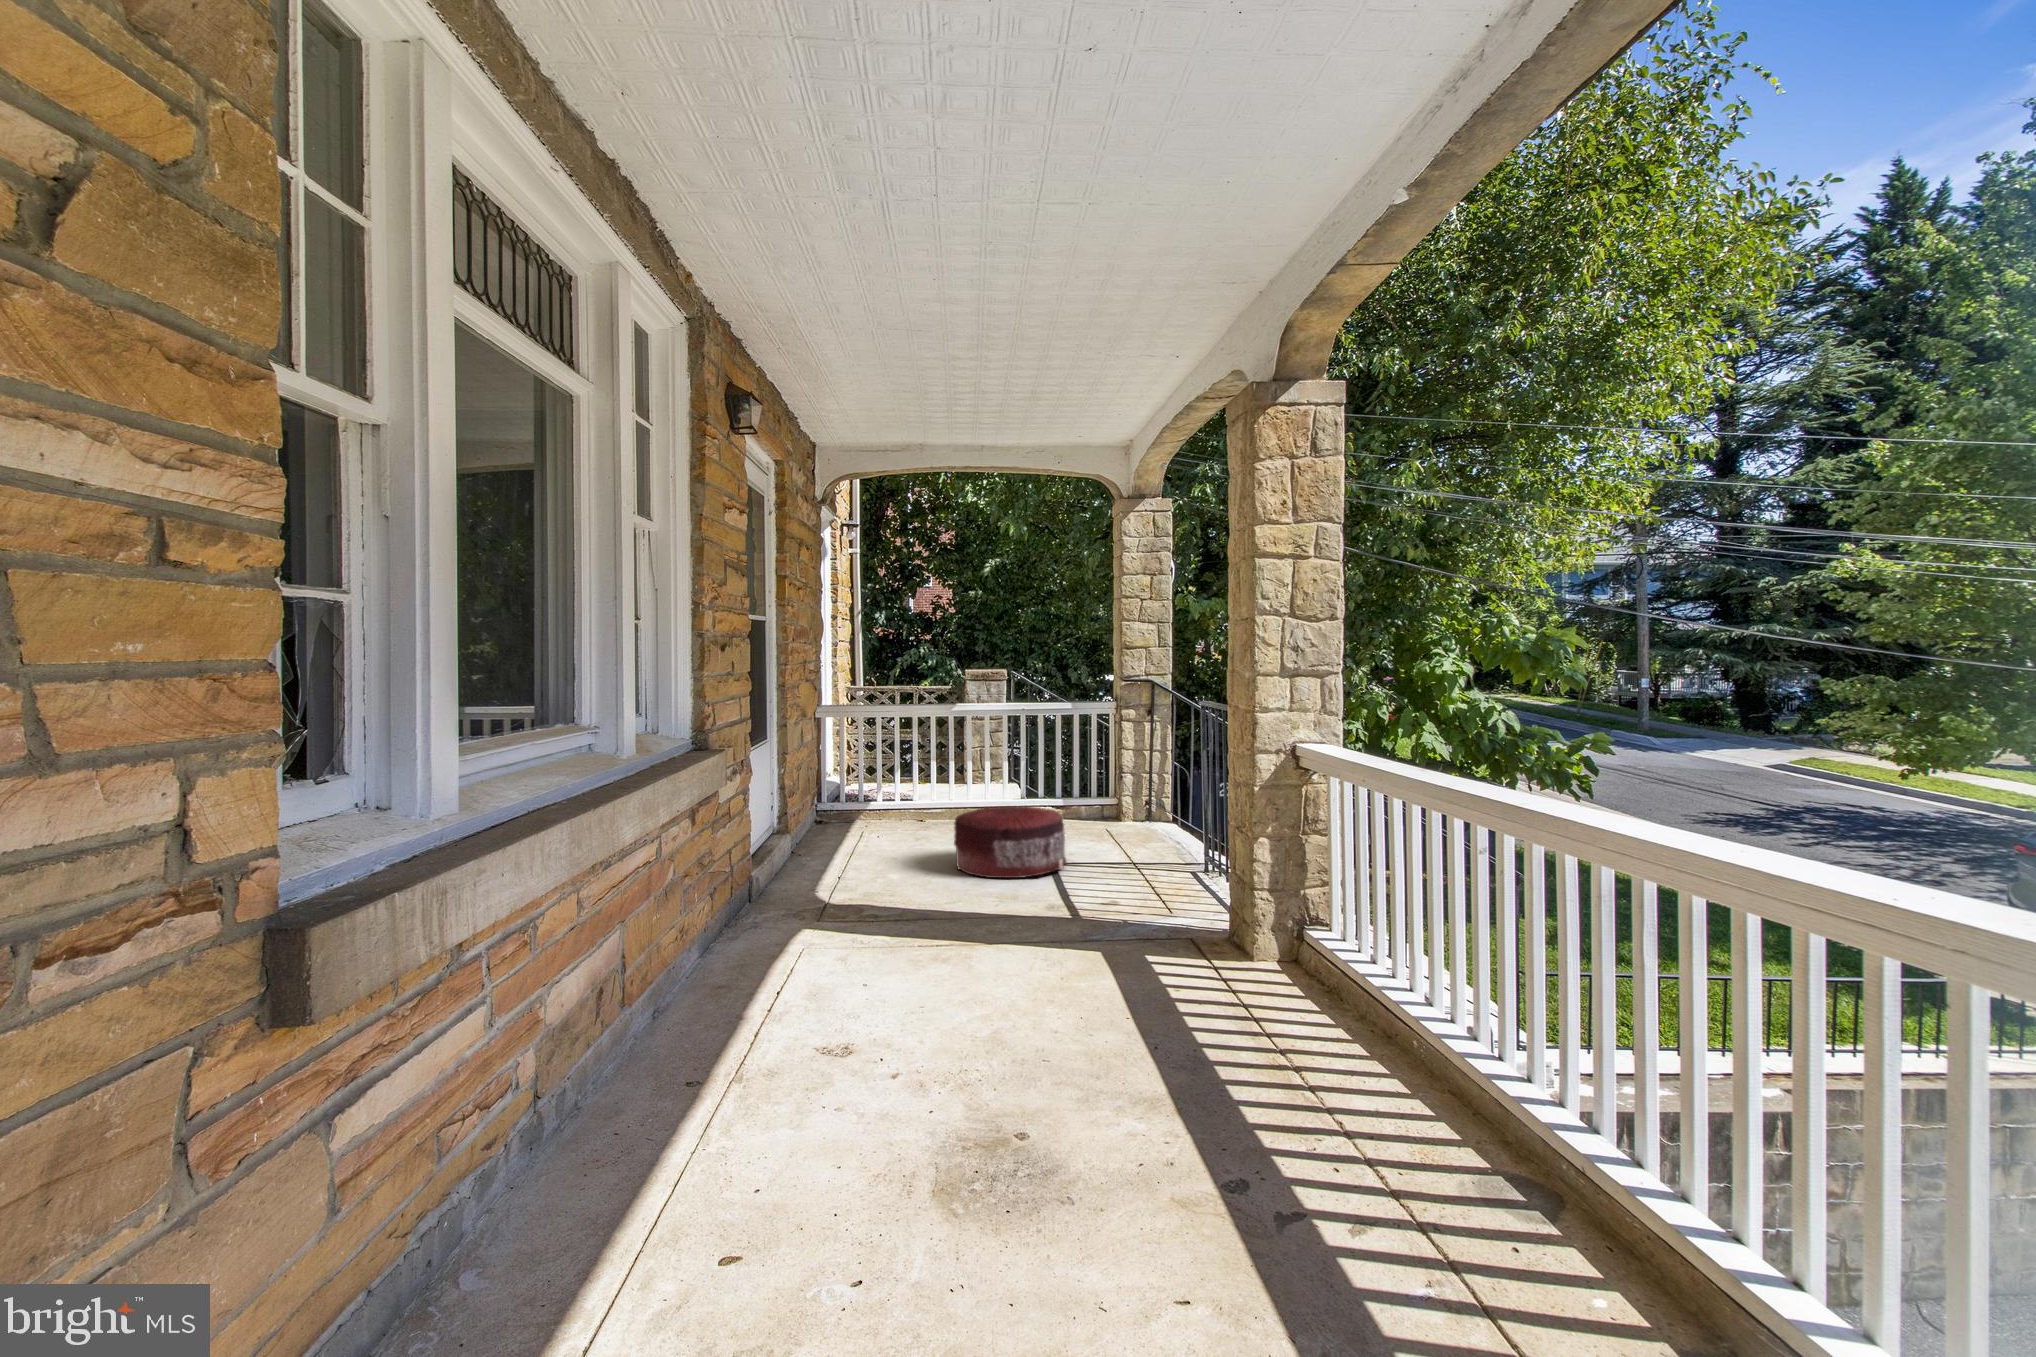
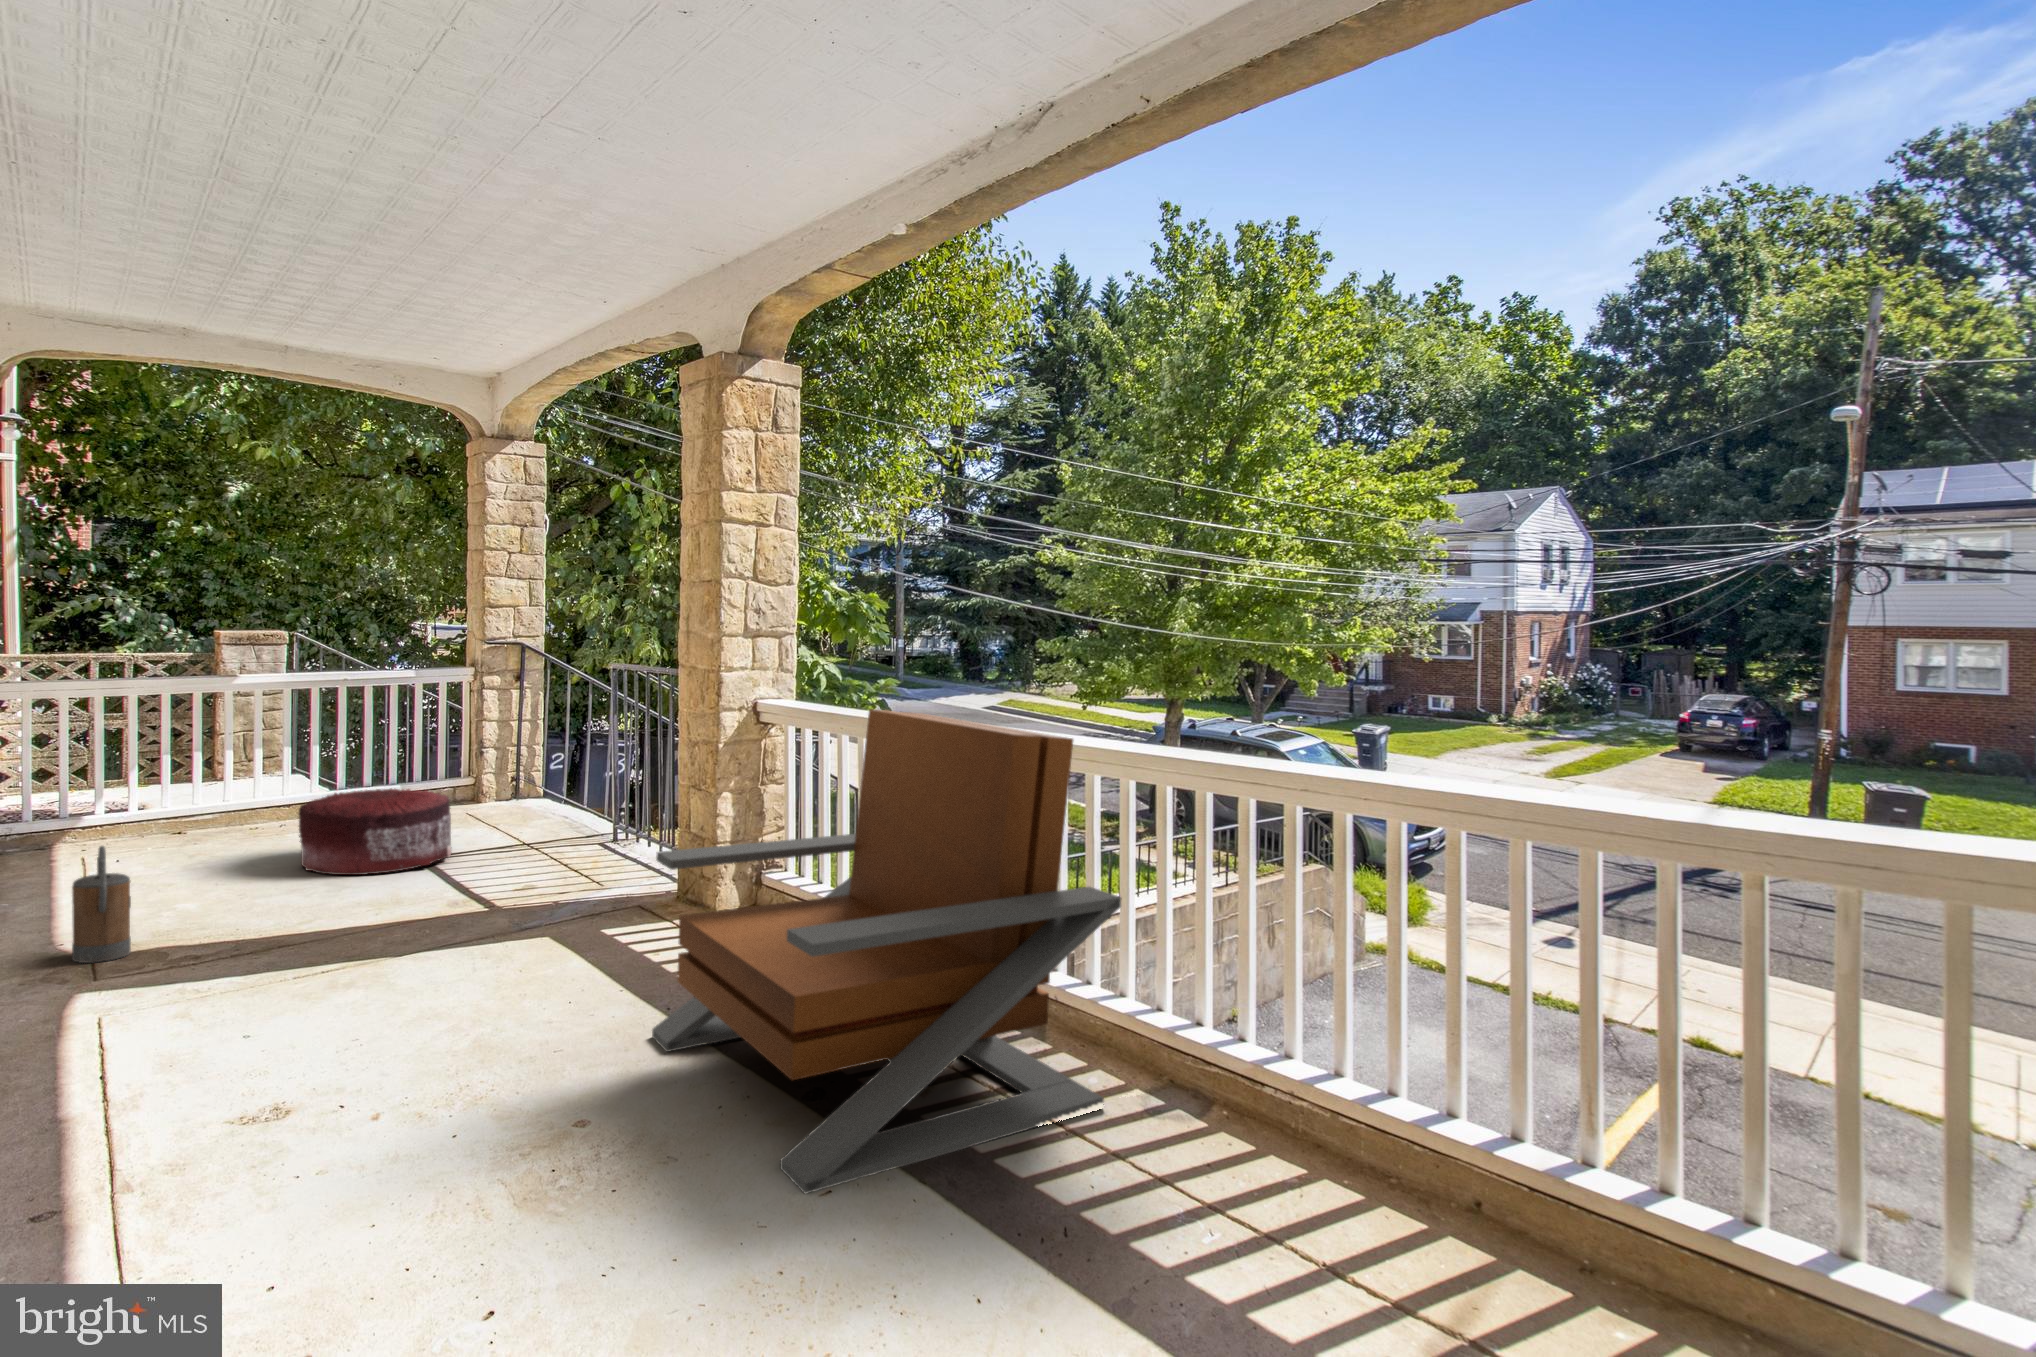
lounge chair: none [1110,759,1629,1350] -> present [652,709,1122,1194]
watering can: none [775,839,809,927] -> present [72,846,131,963]

